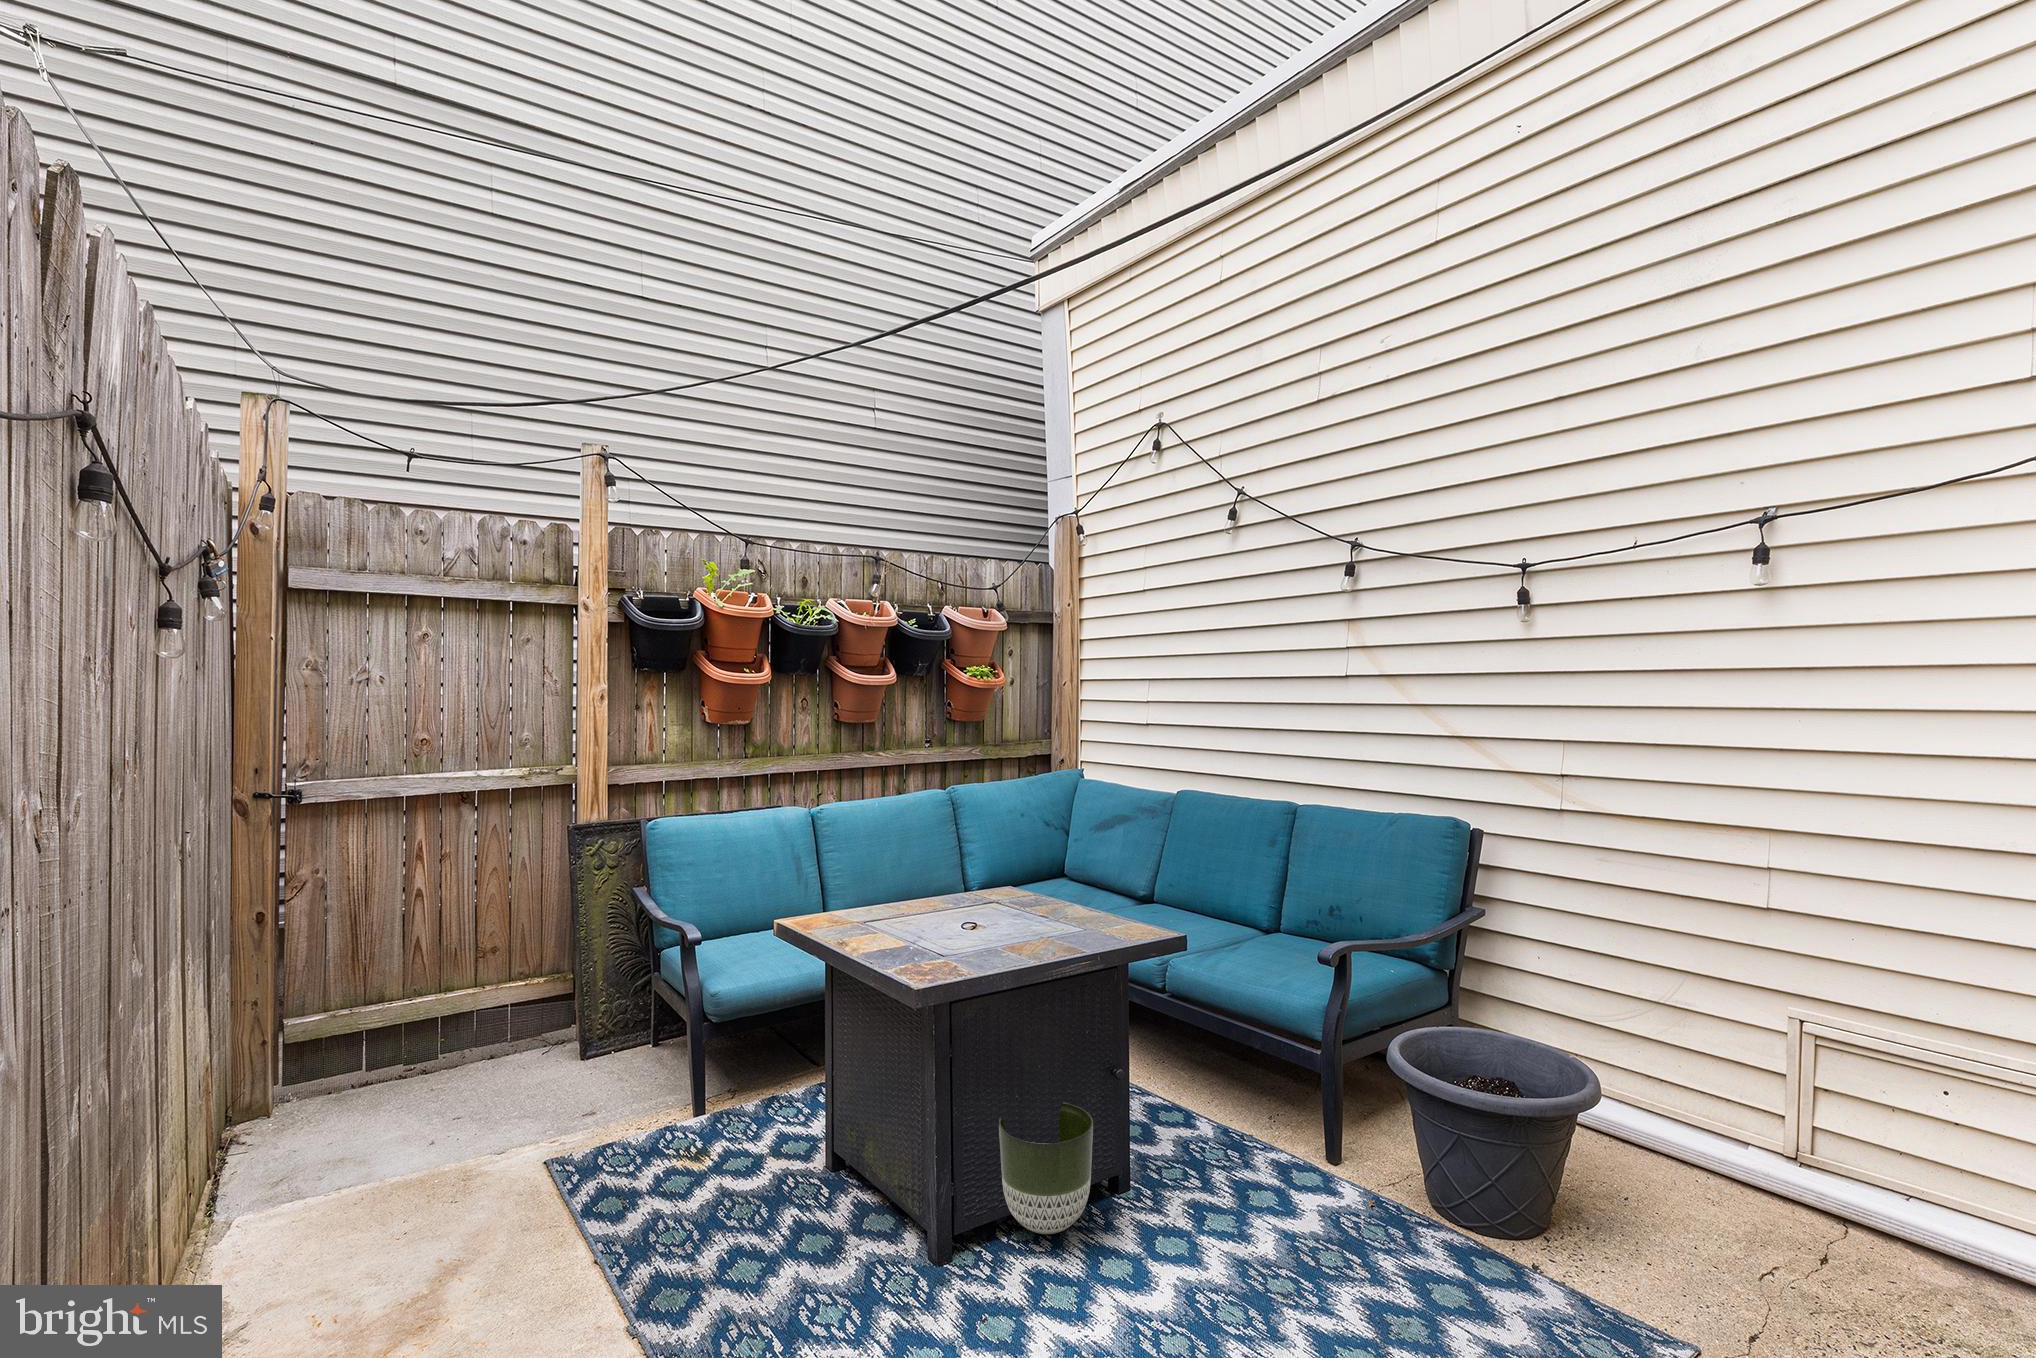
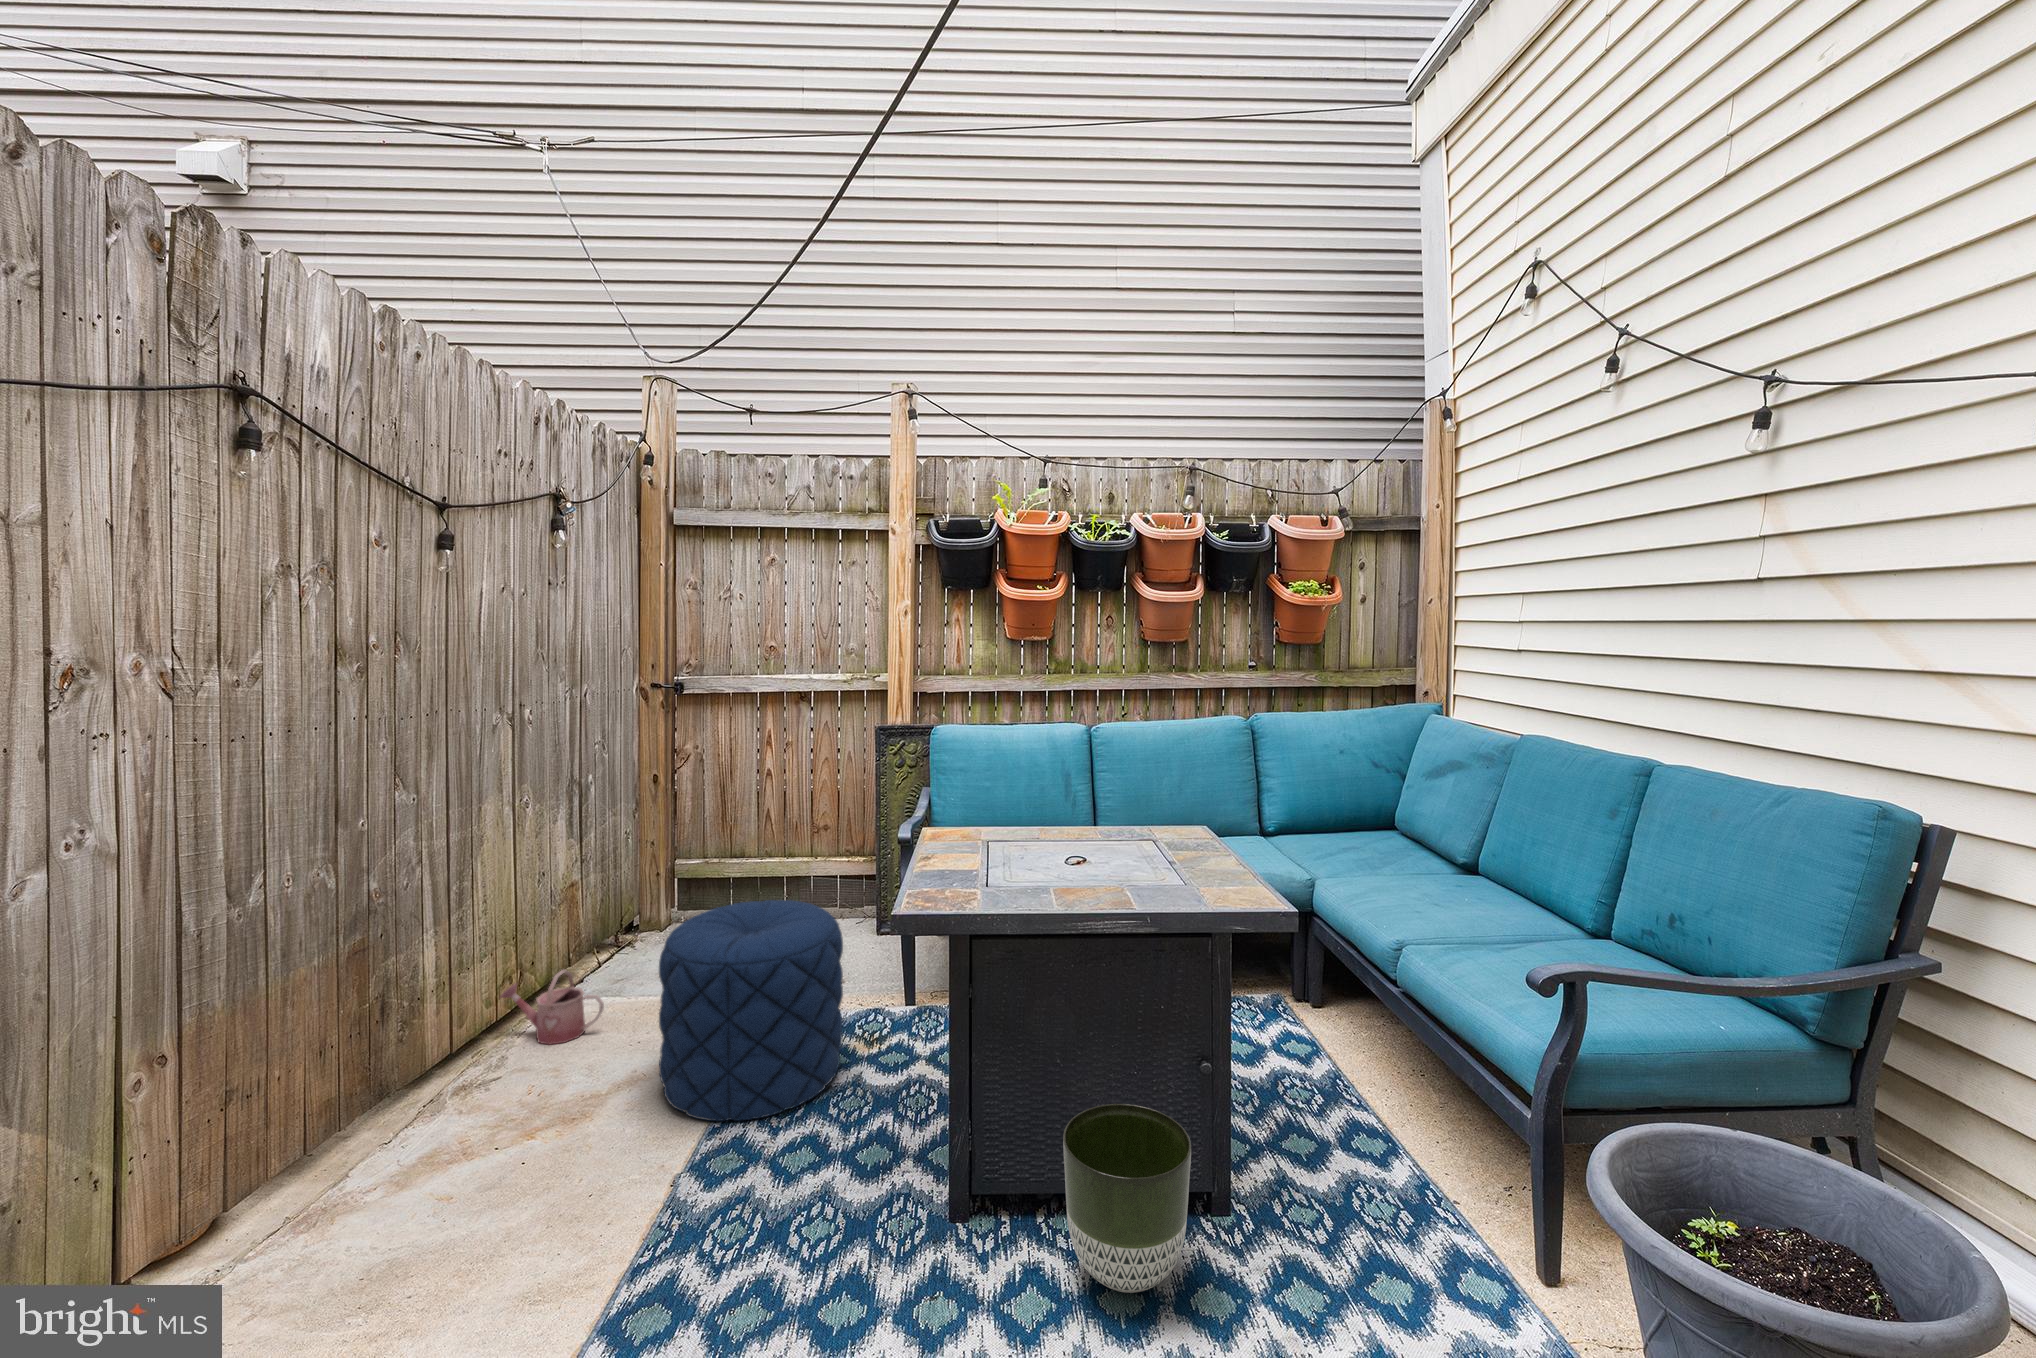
pouf: none [490,1018,692,1260] -> present [659,900,843,1121]
watering can: none [180,1165,342,1265] -> present [500,970,604,1045]

